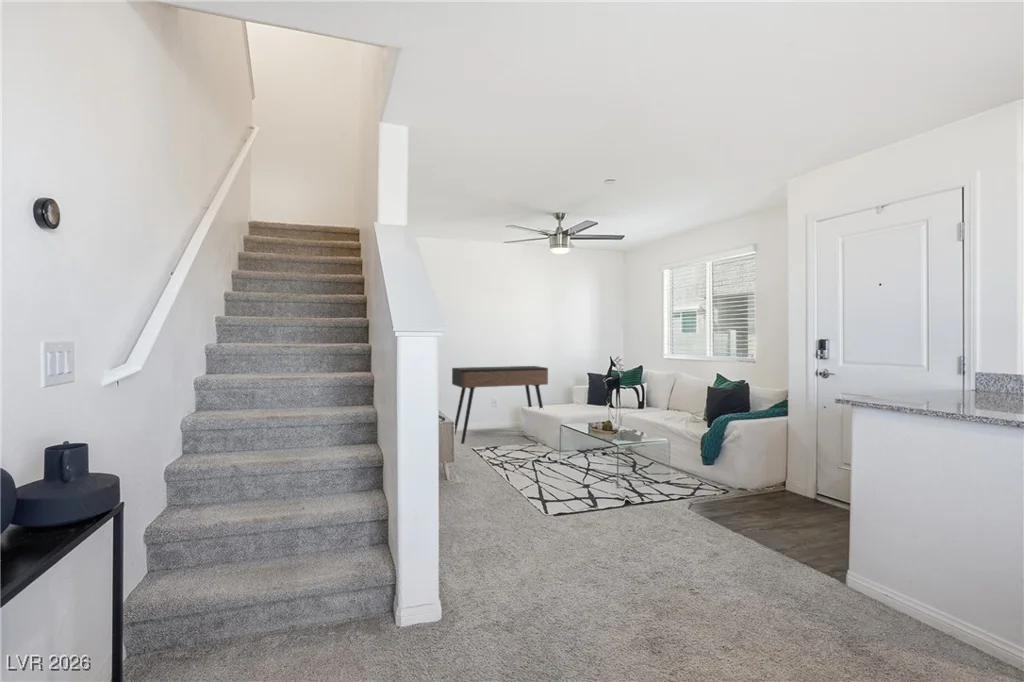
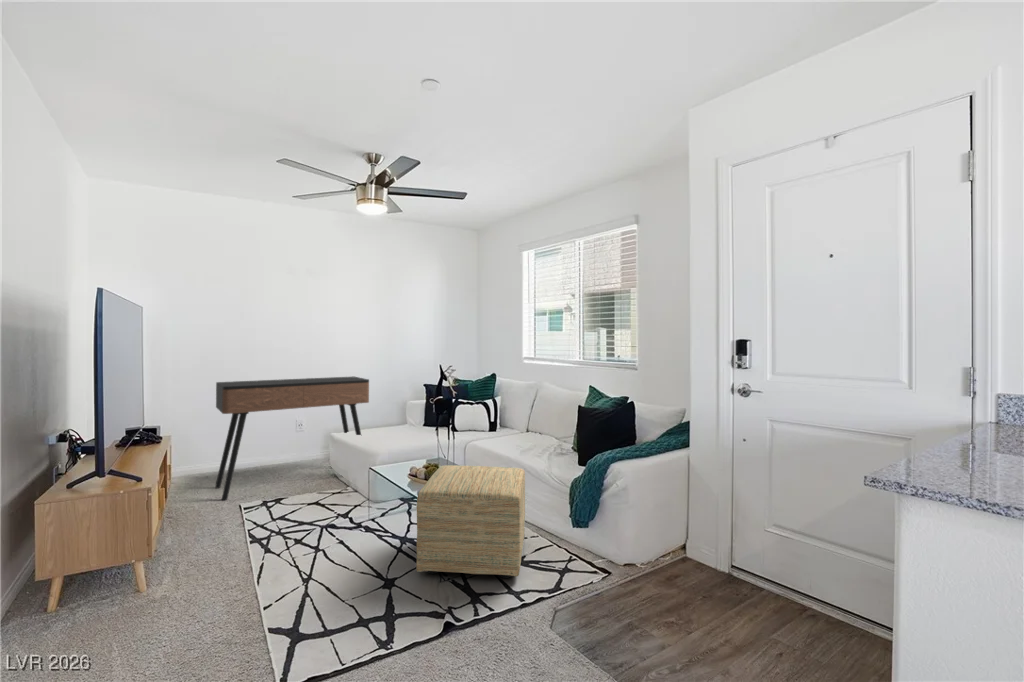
ottoman: none [600,422,668,488] -> present [416,465,525,578]

